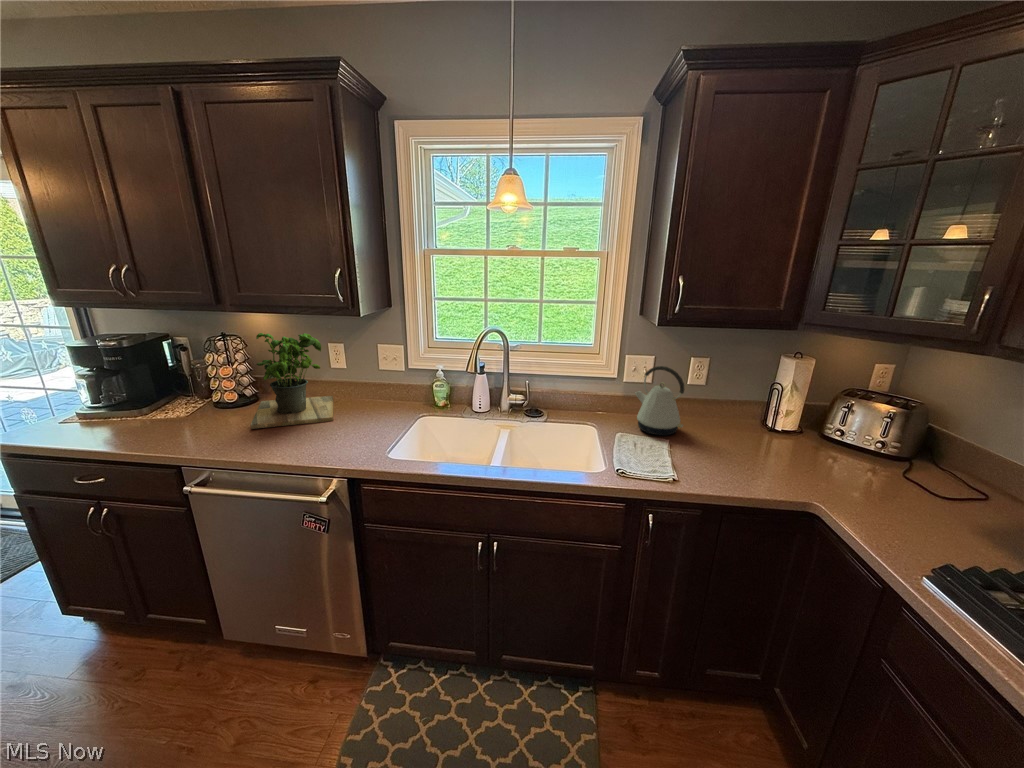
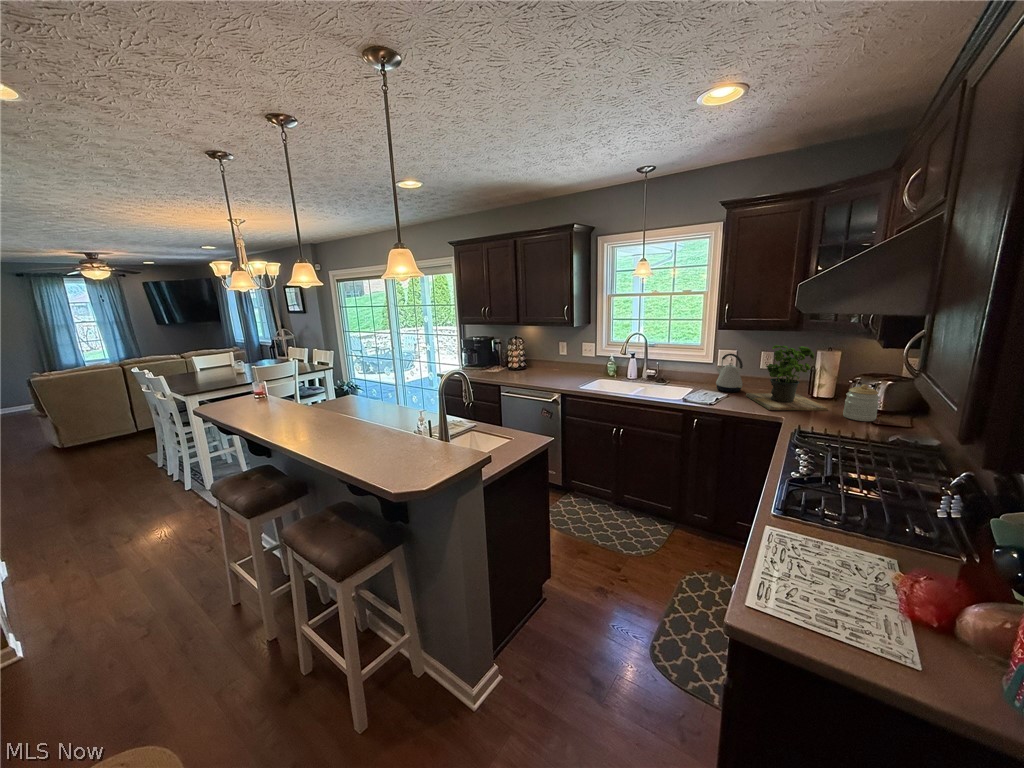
potted plant: present [251,333,333,429] -> present [746,345,828,410]
jar: none [873,428,938,494] -> present [843,384,880,421]

